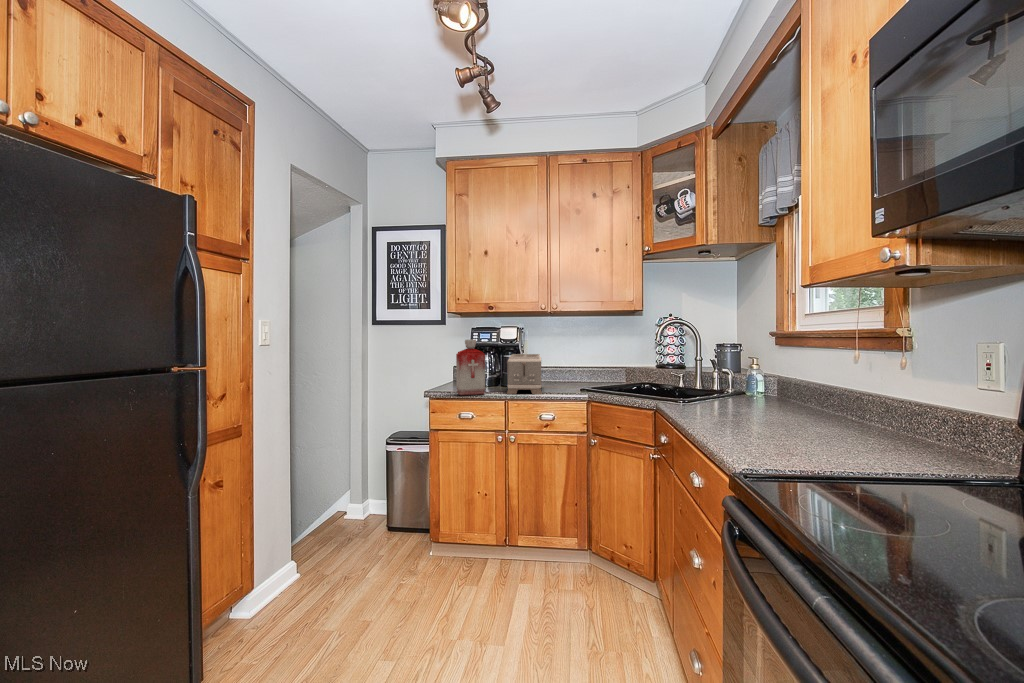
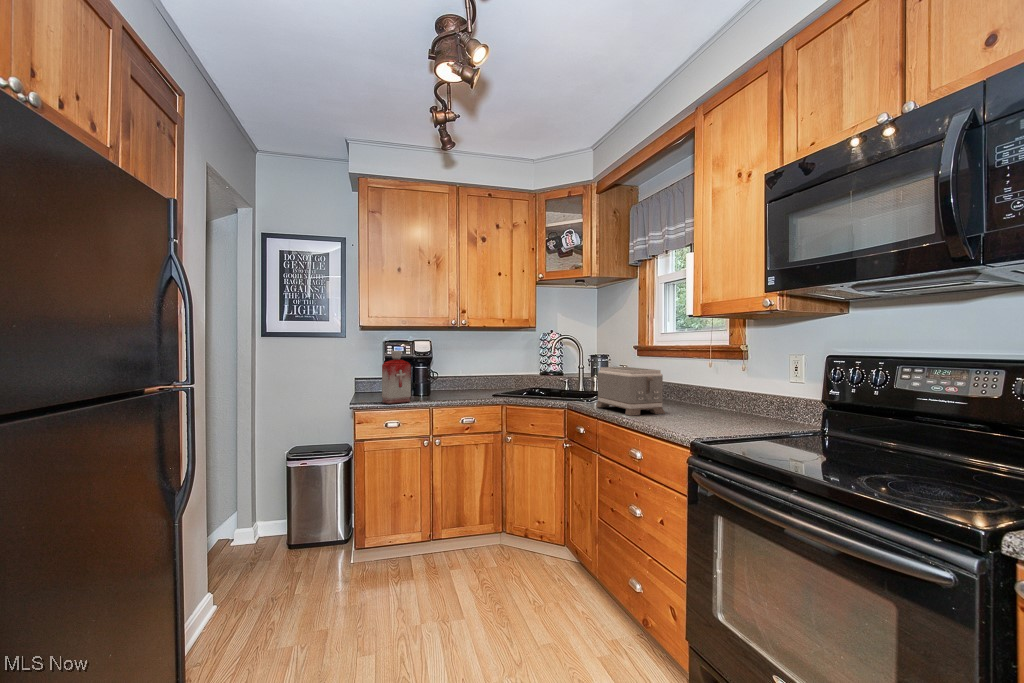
toaster: present [507,354,542,394] -> present [596,367,665,416]

